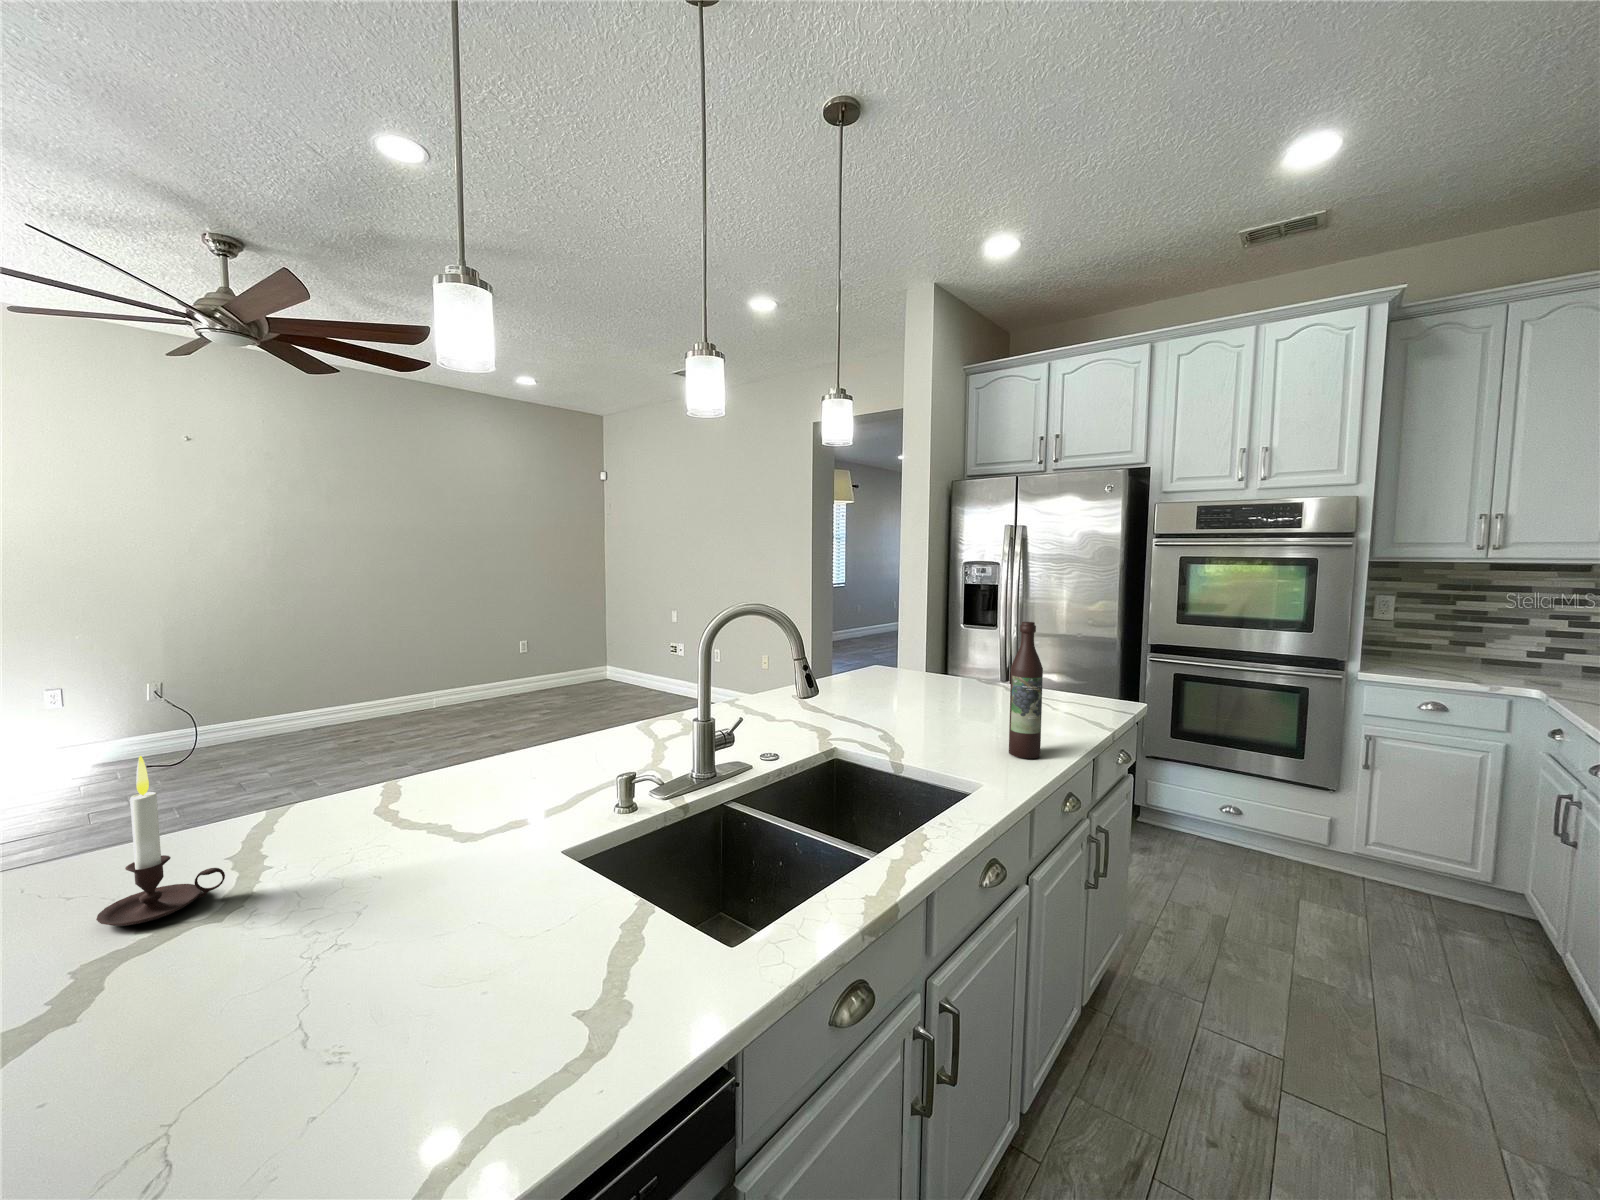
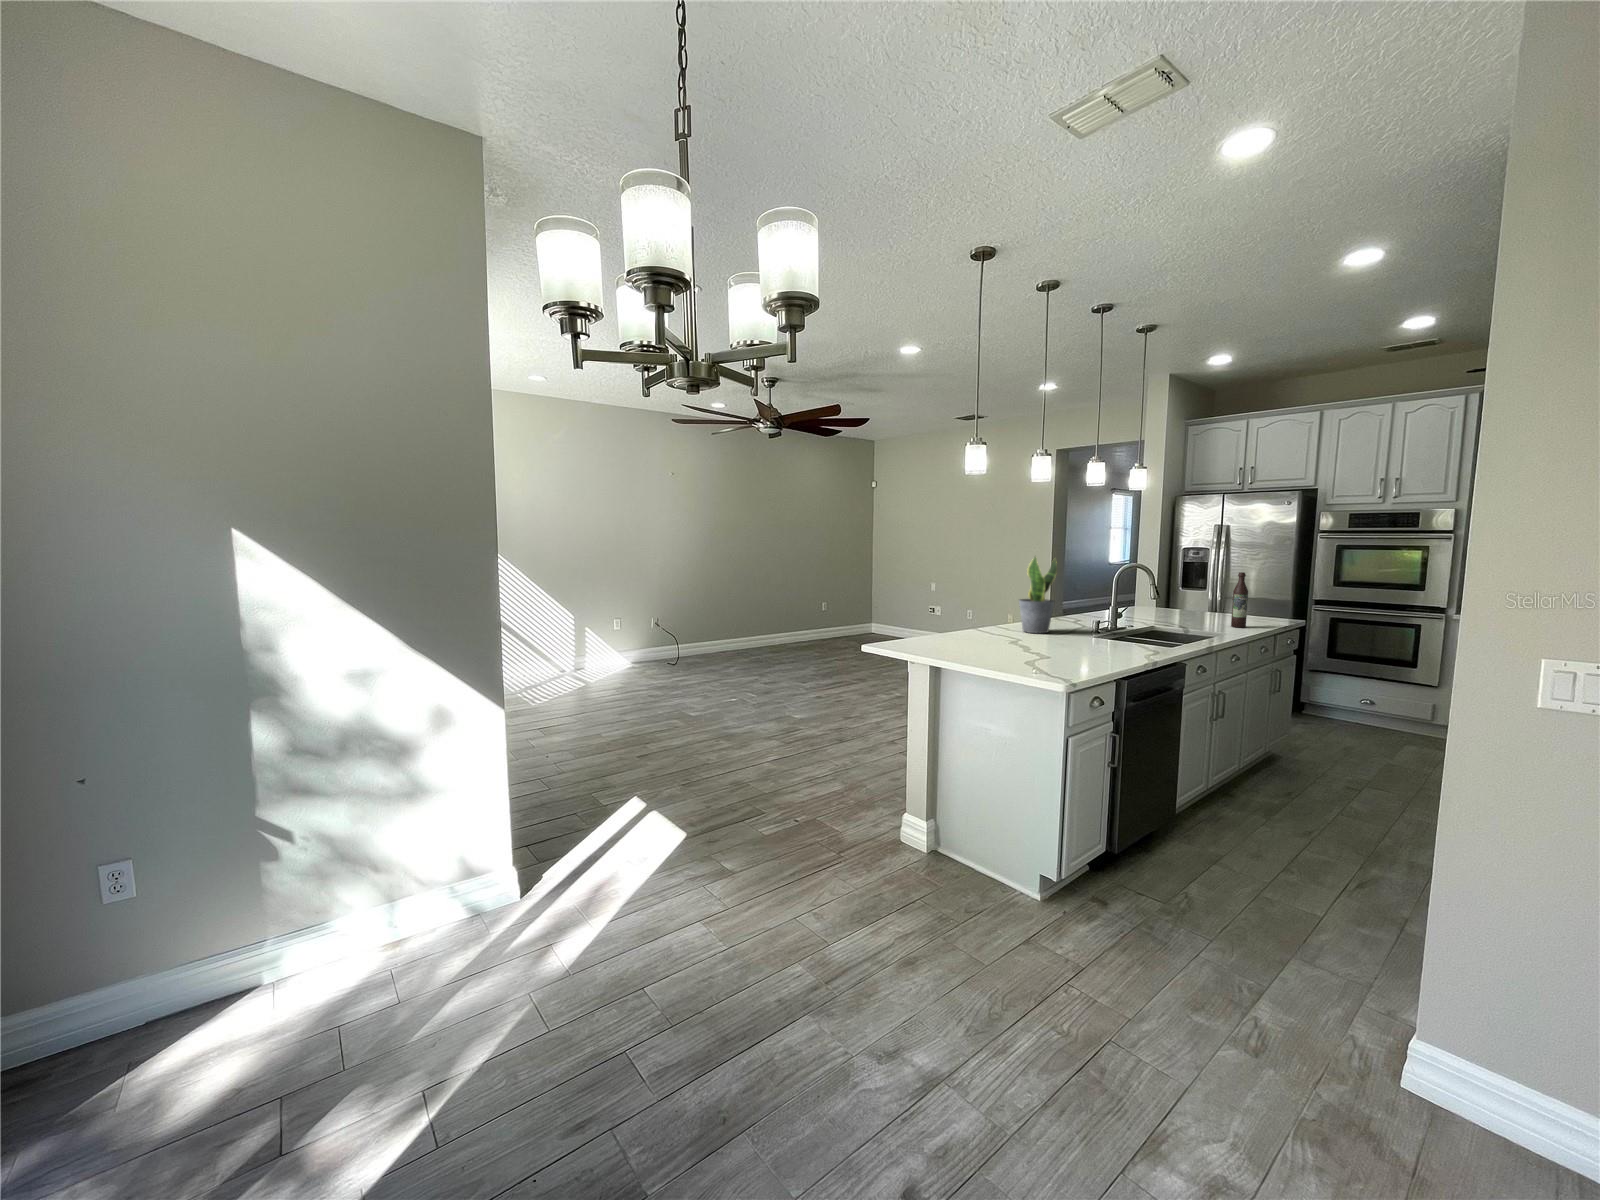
potted plant: none [327,589,466,863] -> present [1019,557,1057,633]
candle: present [96,756,225,926] -> none [988,596,1009,637]

